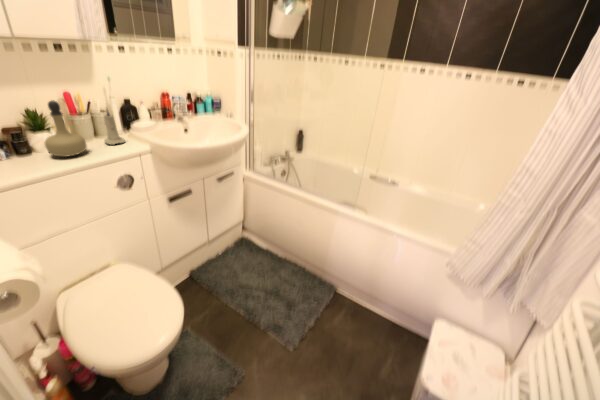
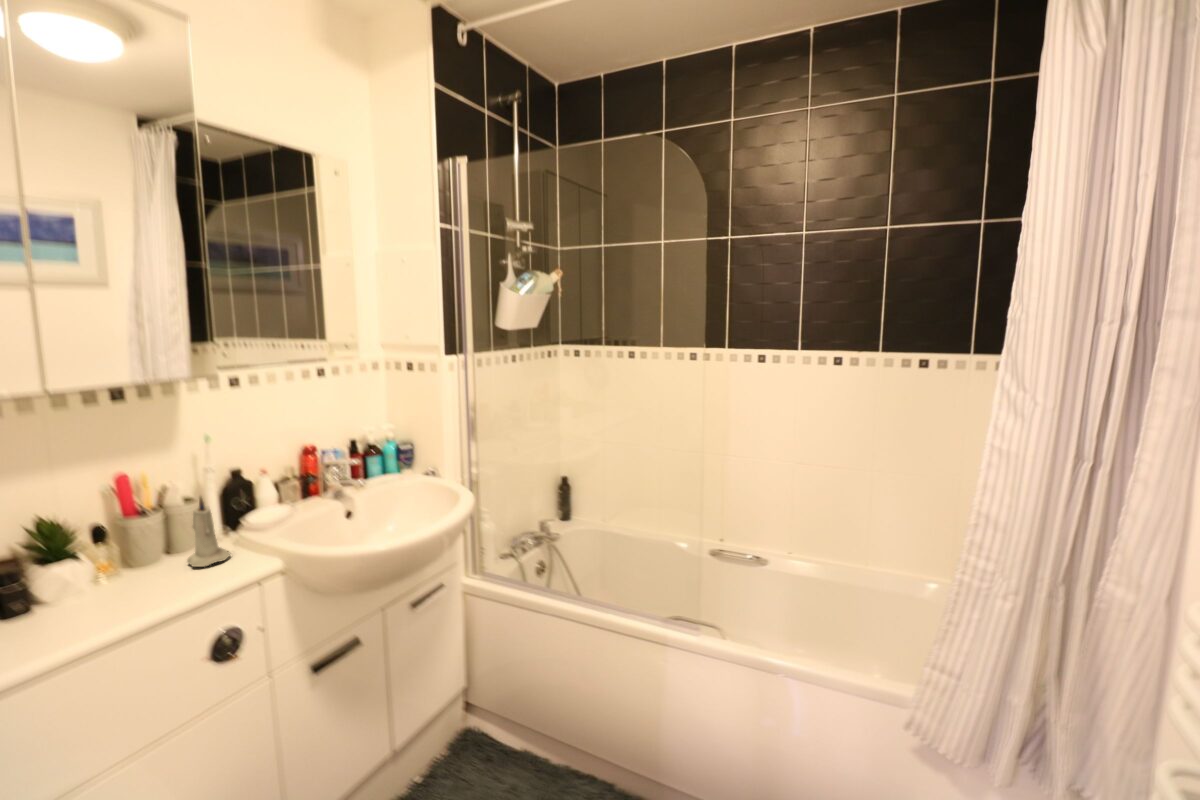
perfume bottle: present [45,100,87,157] -> none [67,499,153,610]

